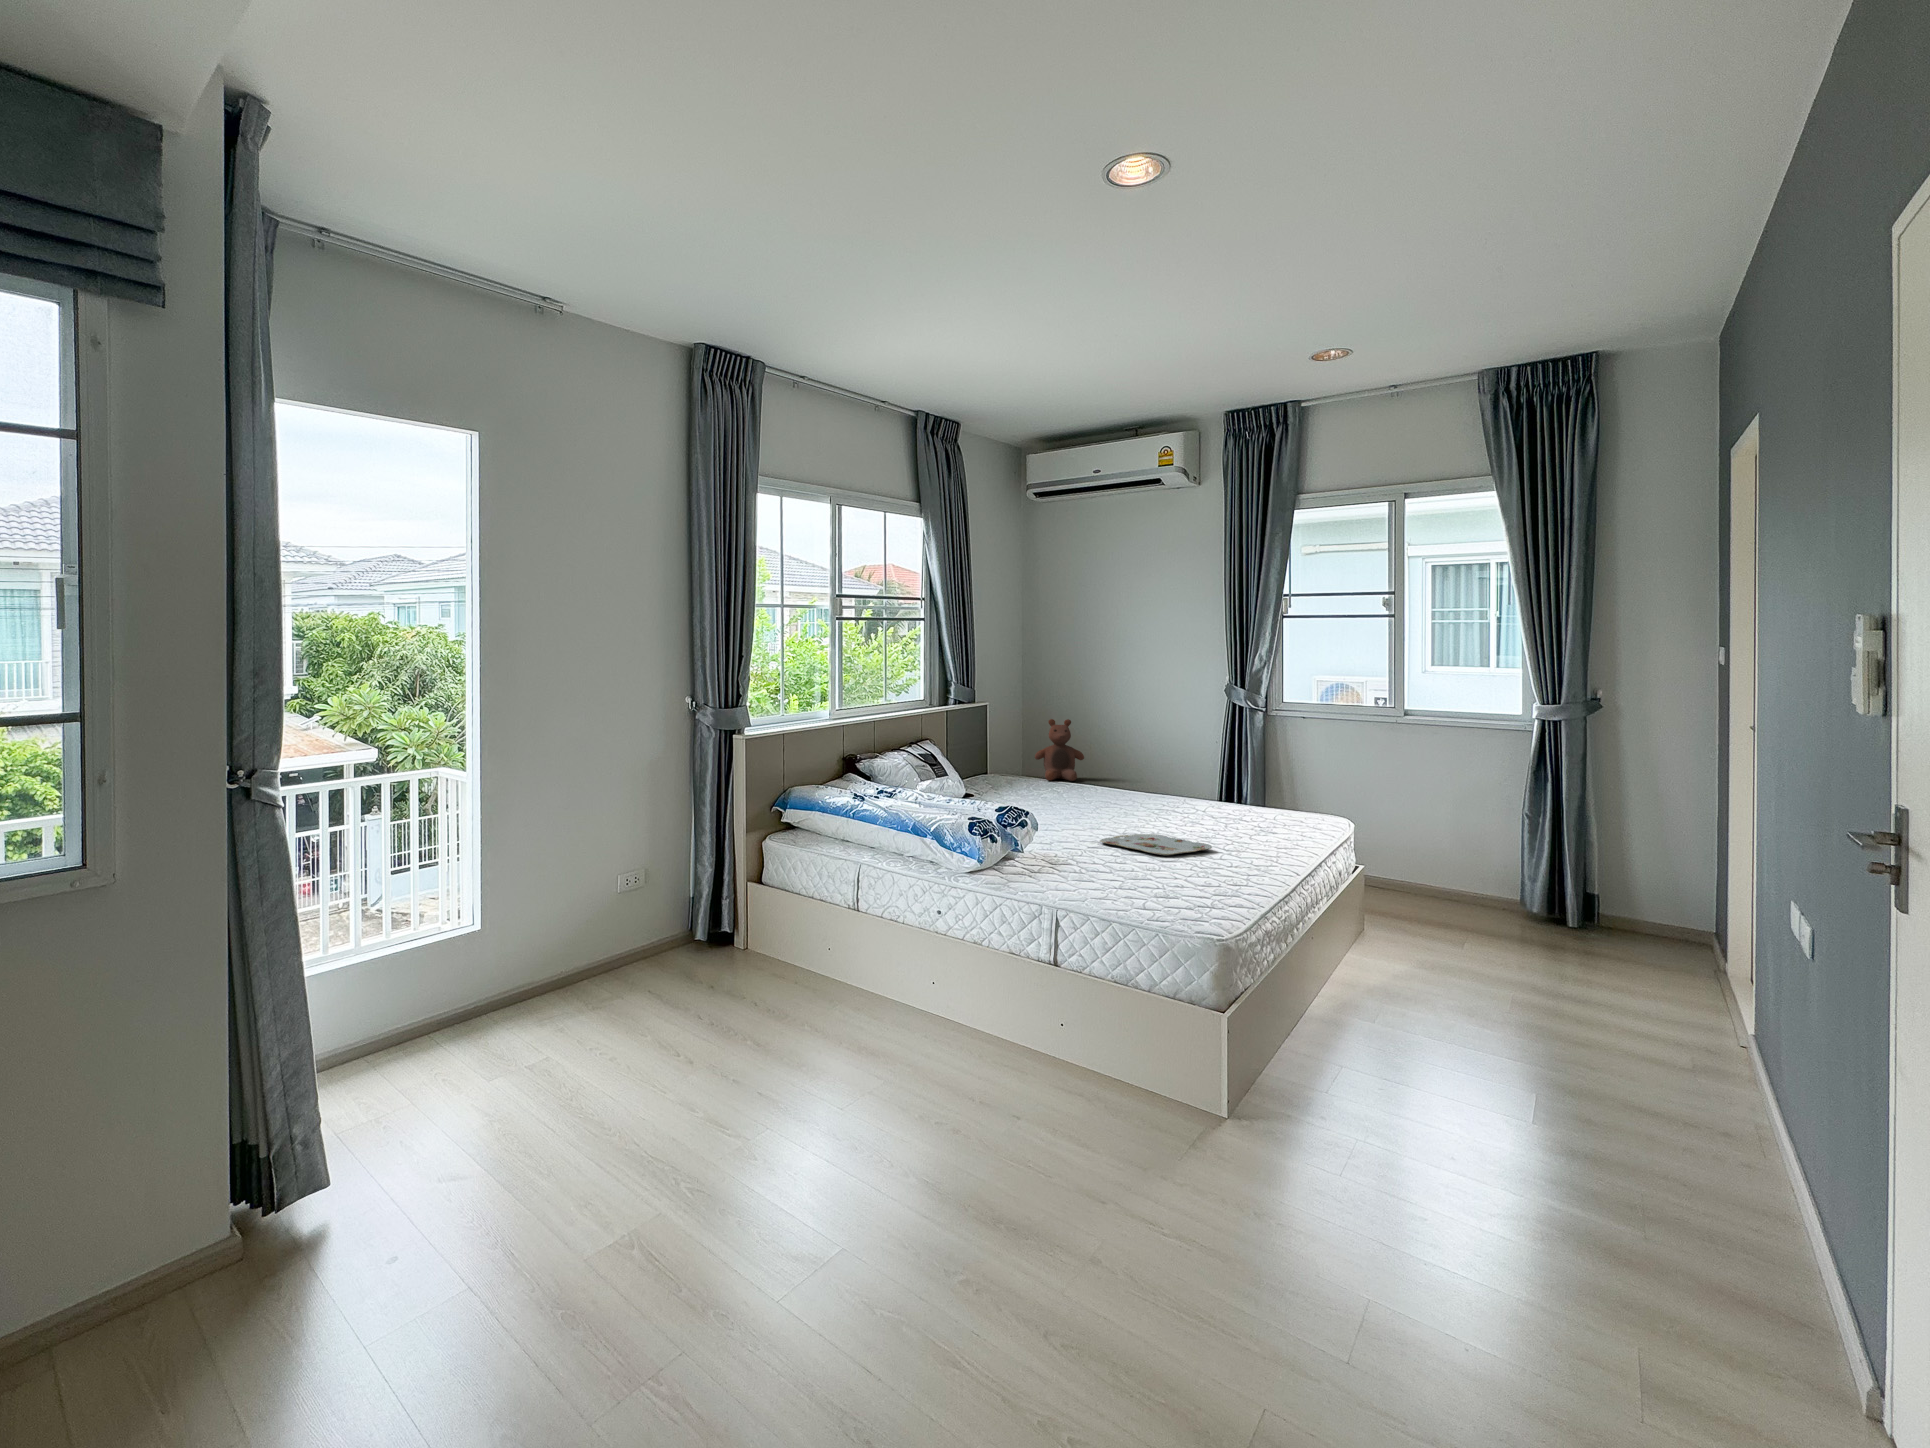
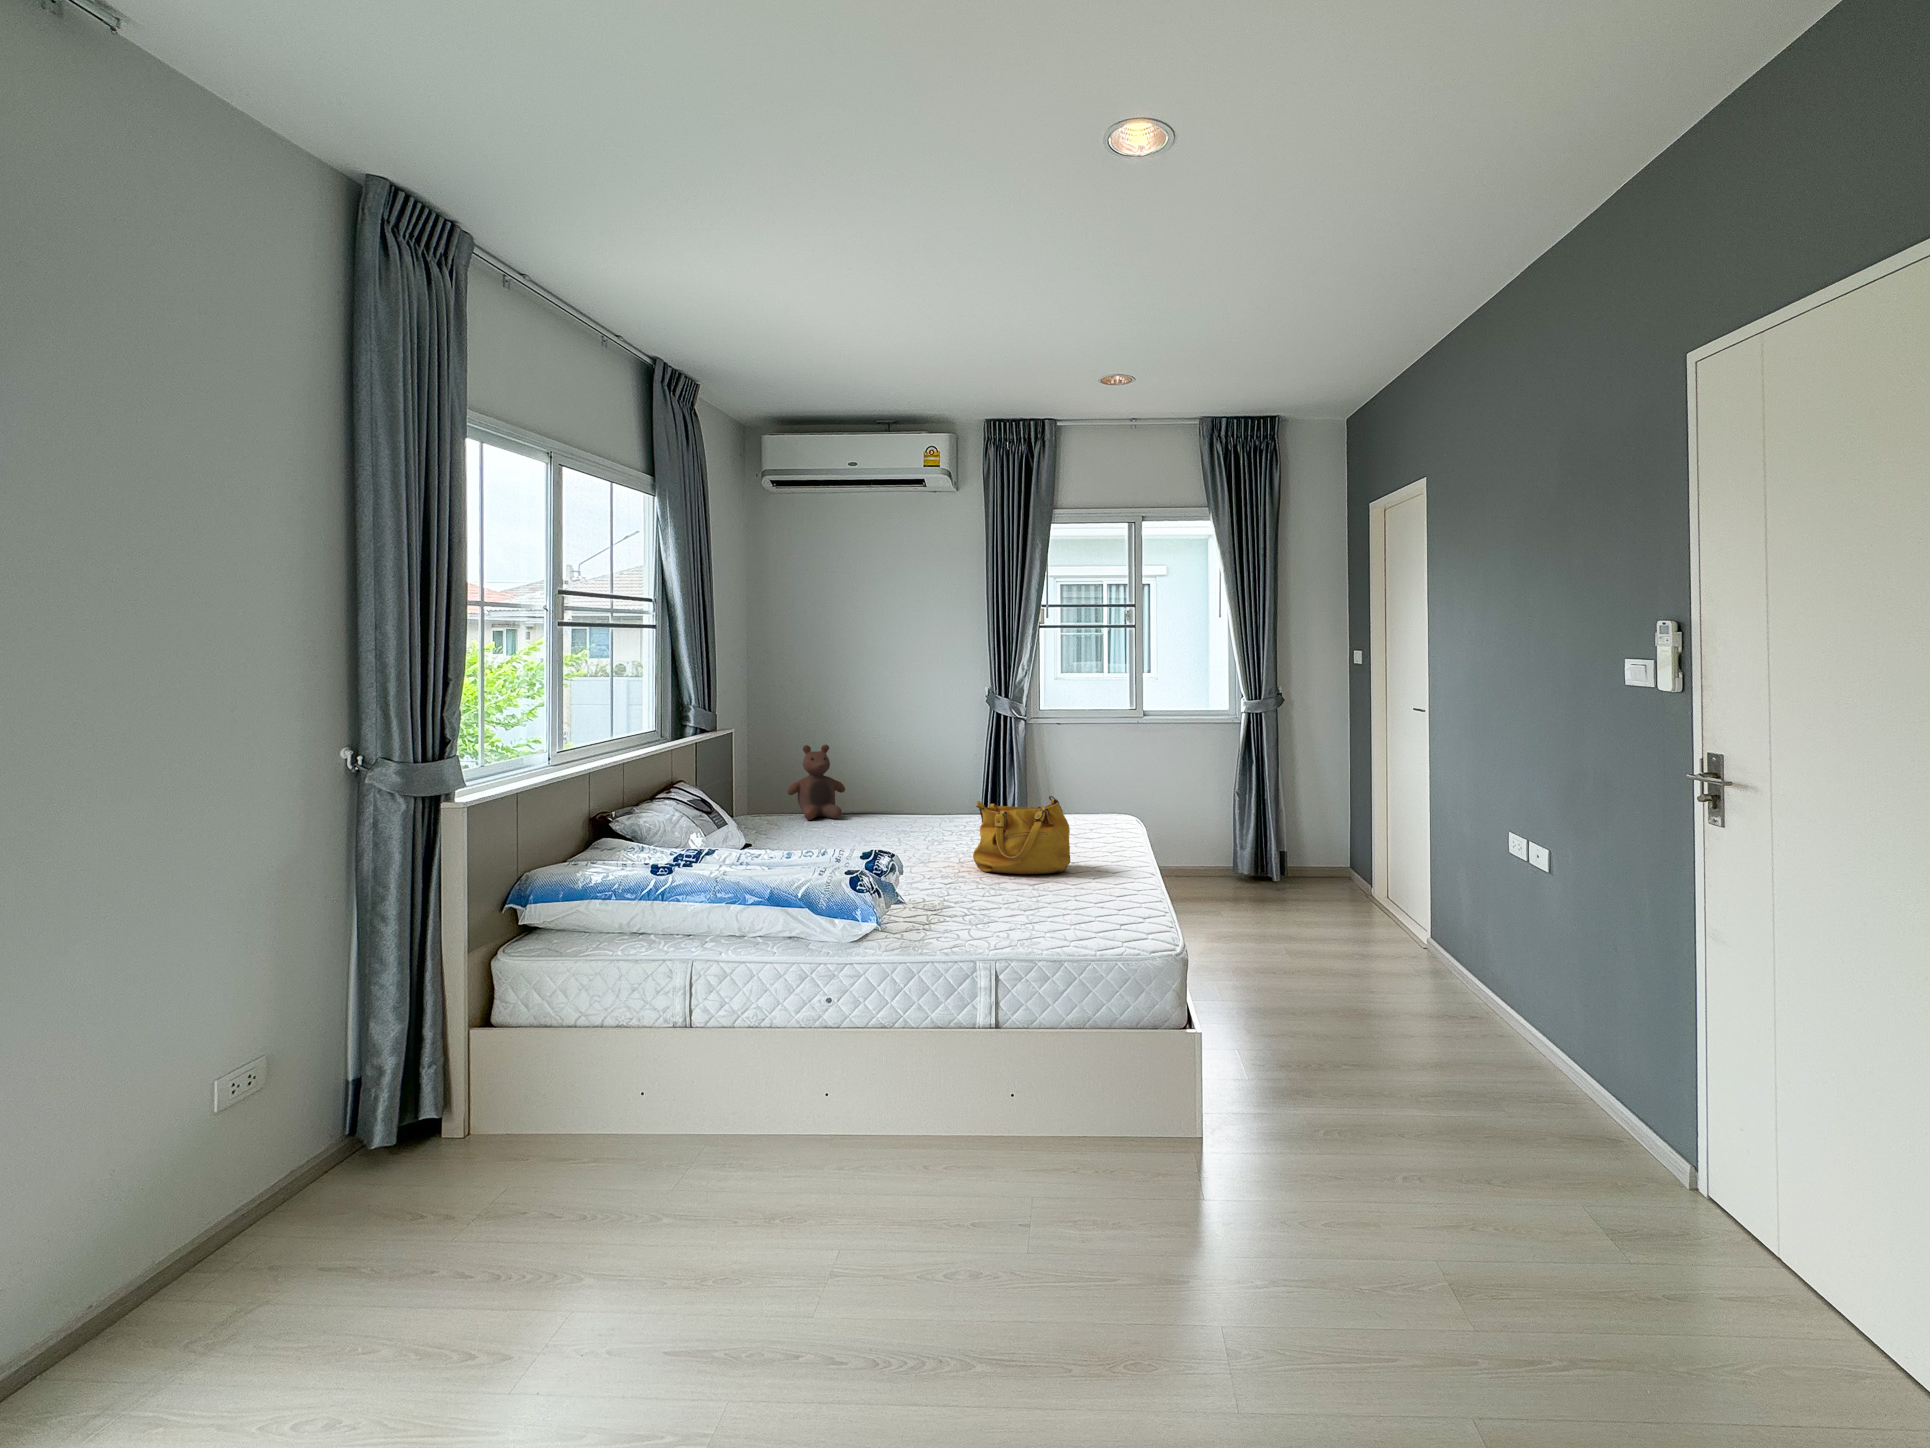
handbag: none [1136,762,1217,824] -> present [973,796,1070,874]
serving tray: present [1100,834,1212,856] -> none [982,897,1128,932]

